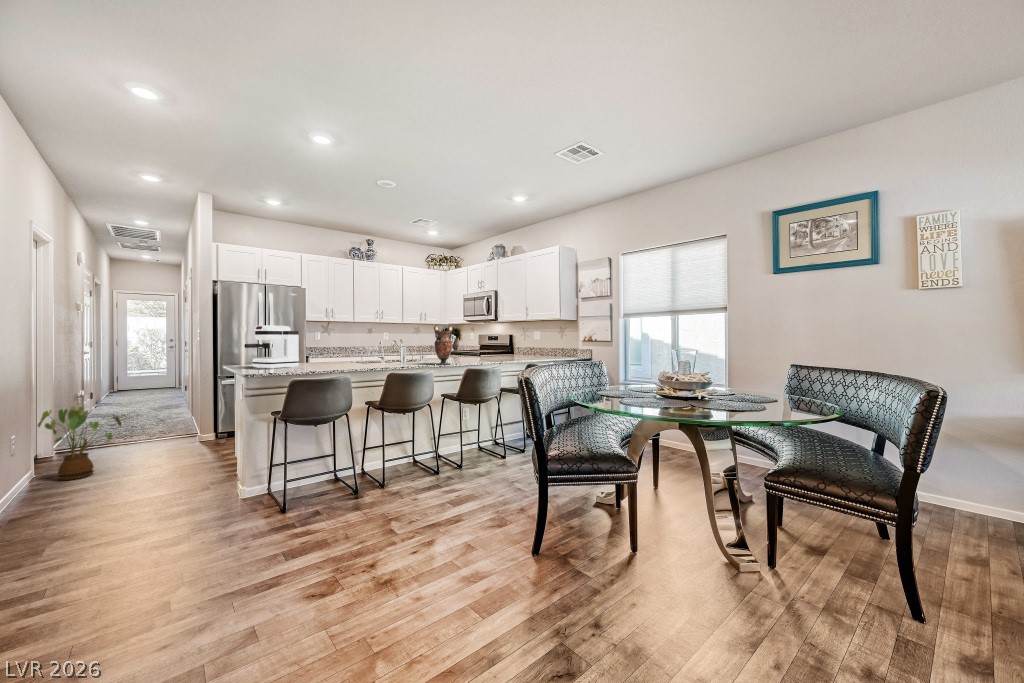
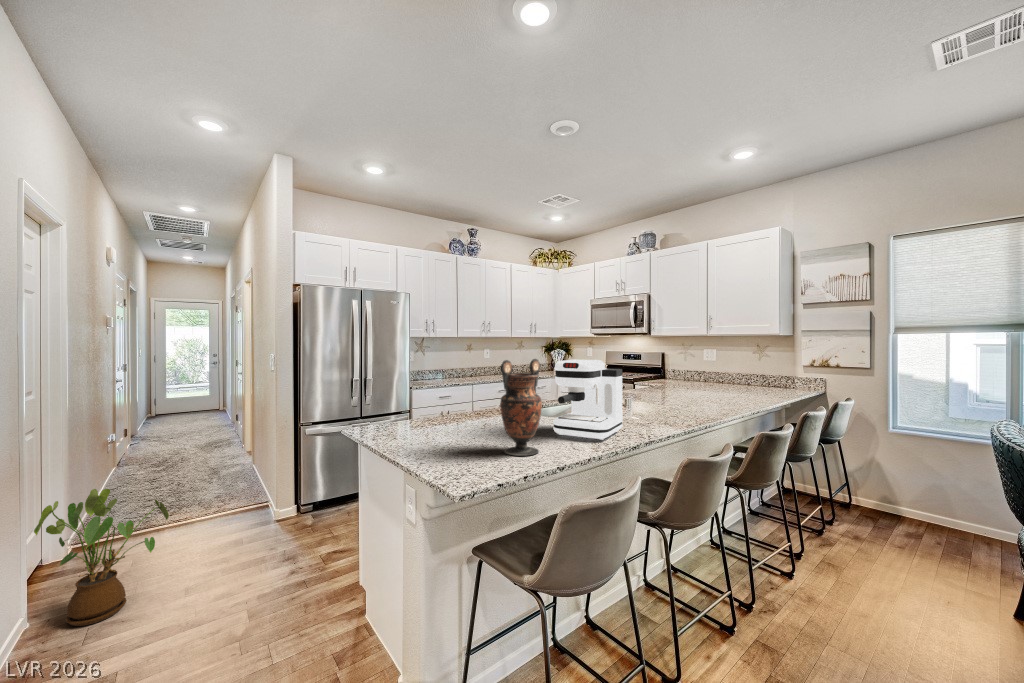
coffee maker: present [244,325,299,369] -> present [553,360,623,440]
vase: present [434,325,453,365] -> present [500,359,542,456]

